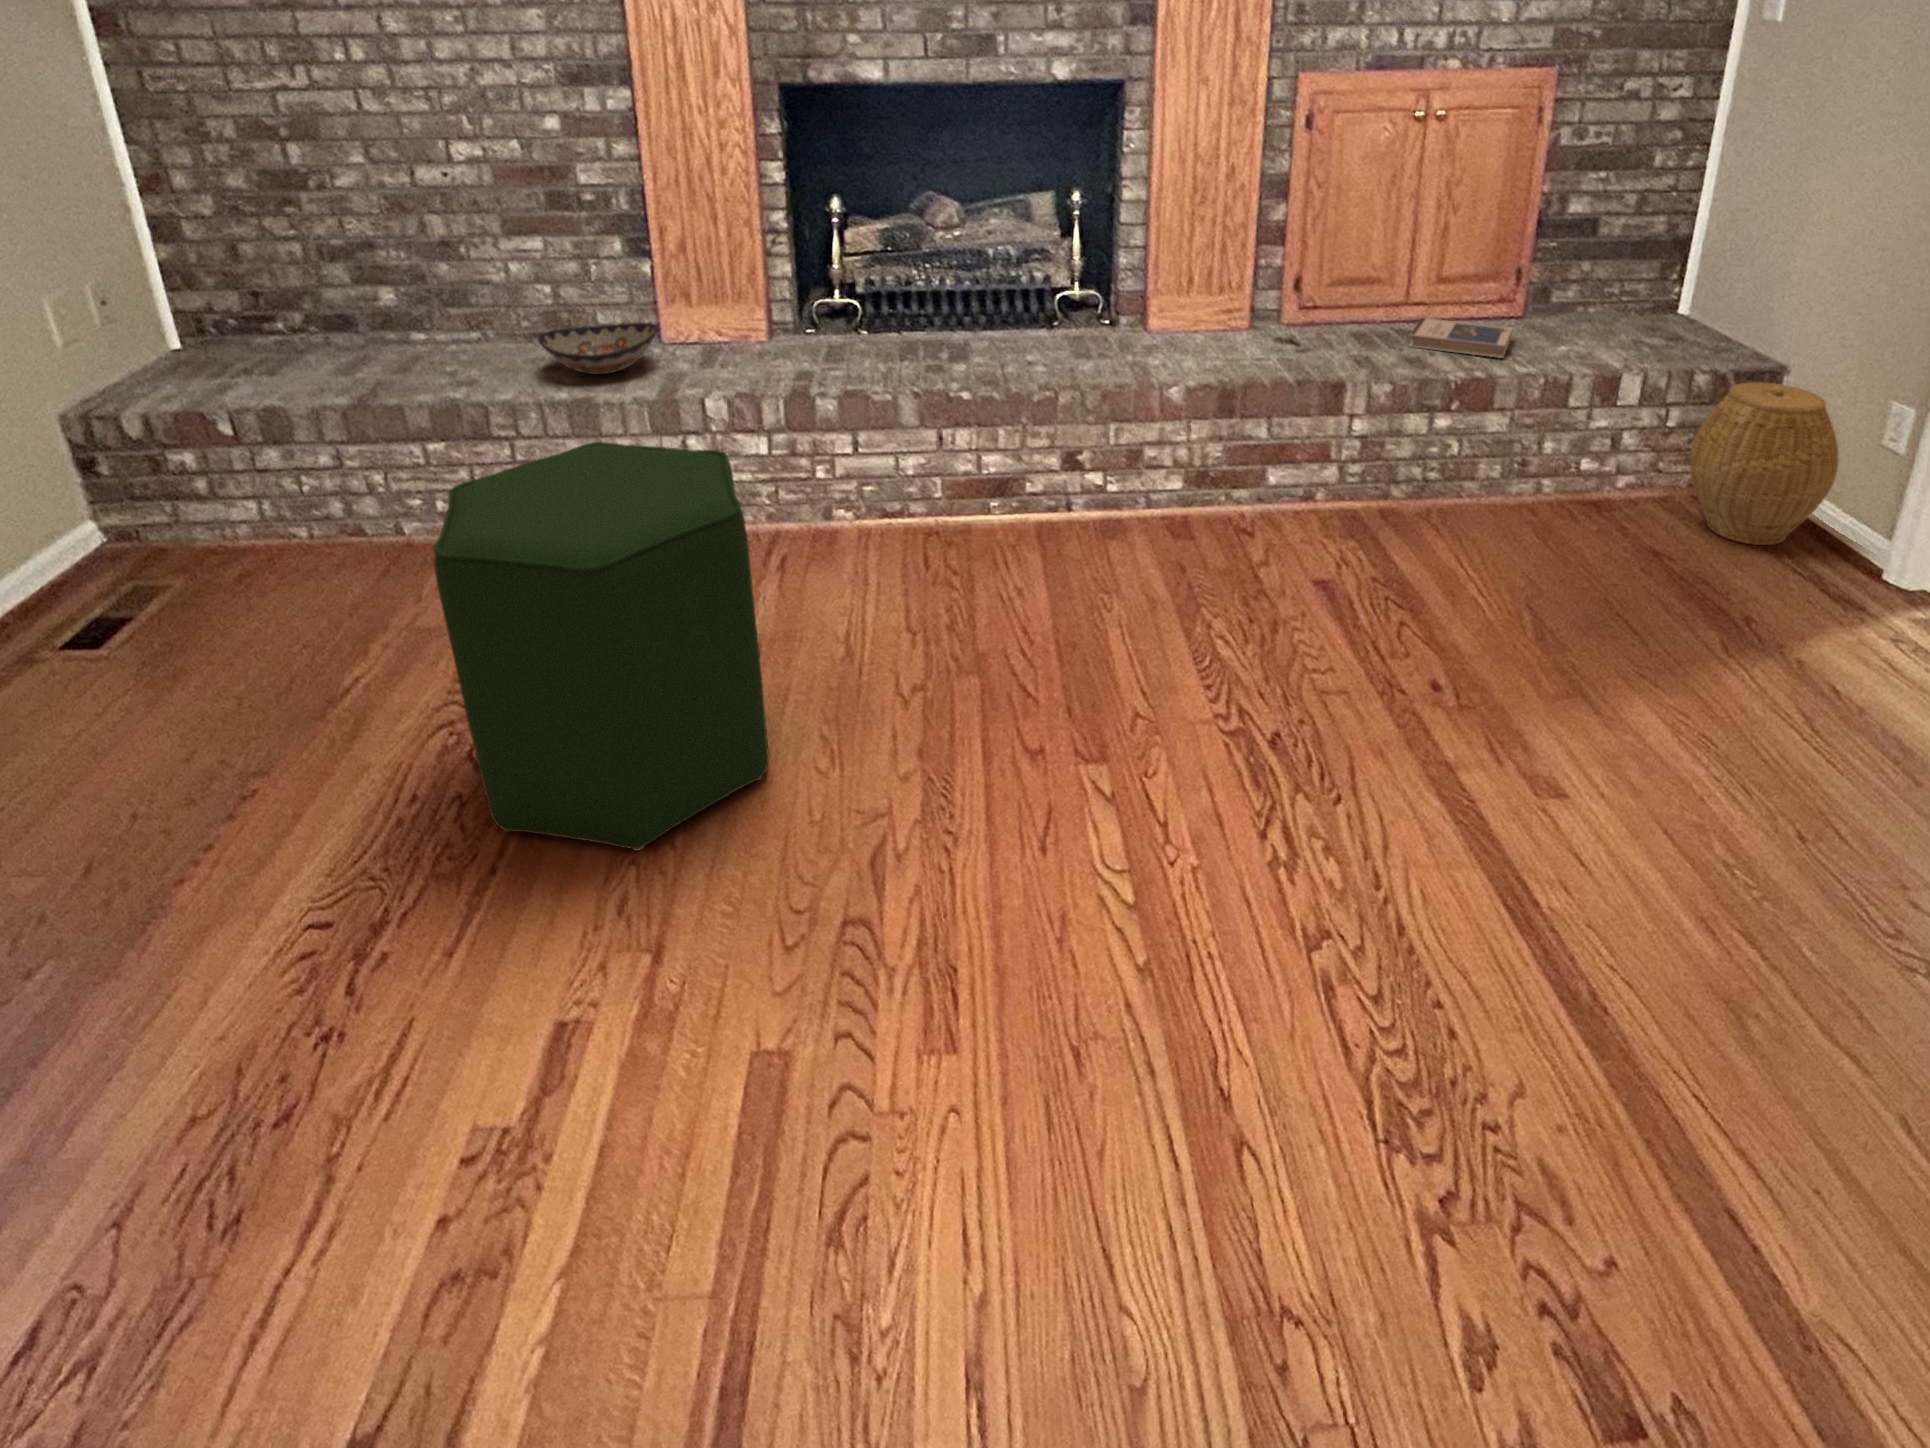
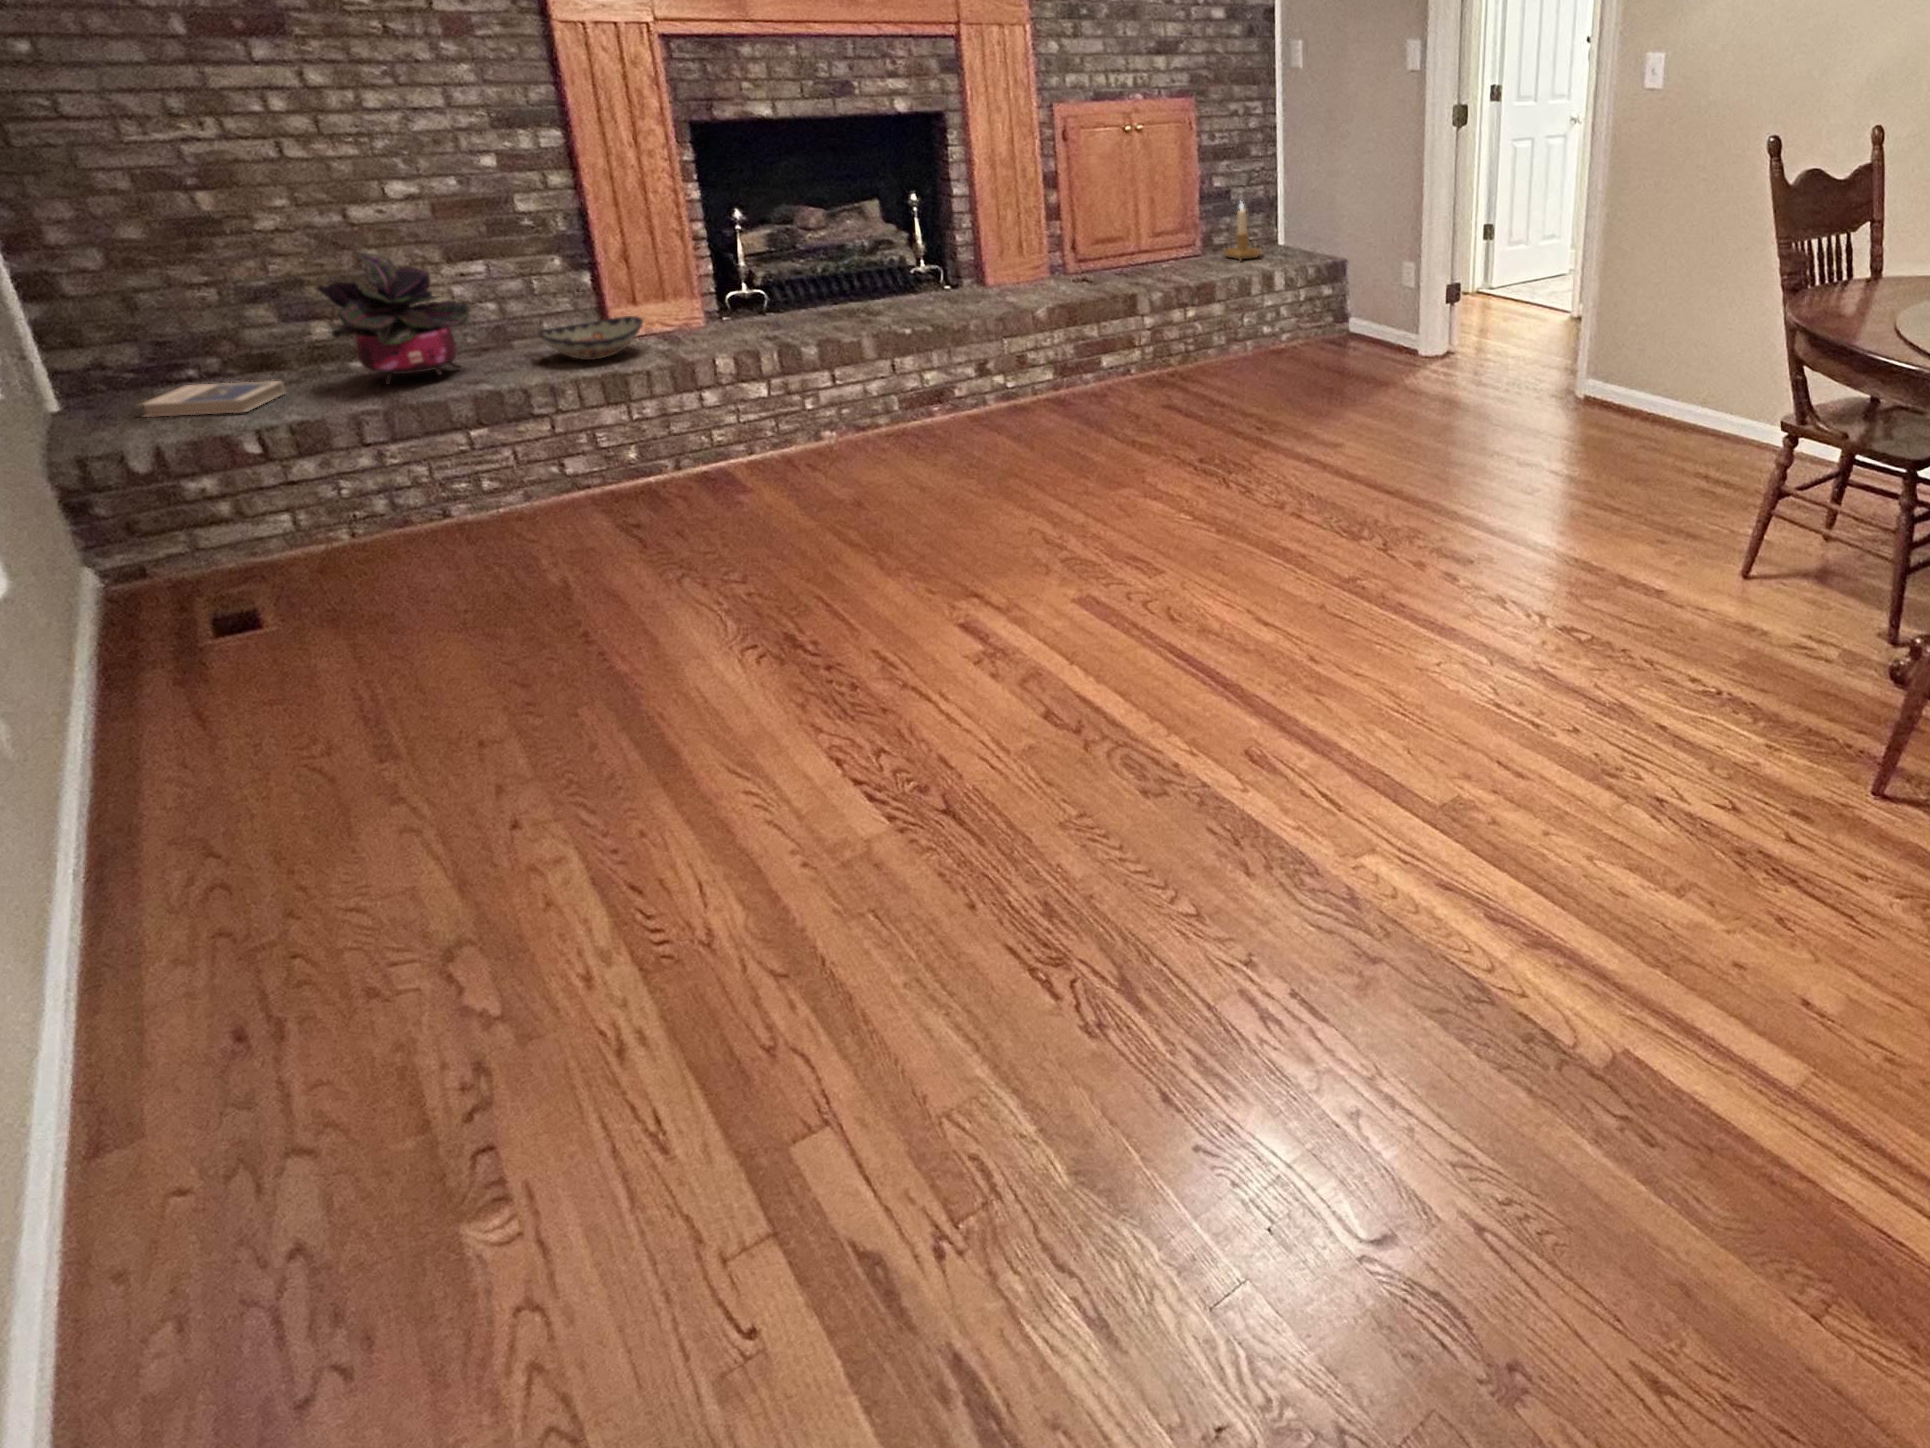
potted plant: none [334,223,484,373] -> present [316,253,469,384]
candlestick: none [1550,238,1626,341] -> present [1224,202,1261,260]
hardback book: present [1409,318,1512,358] -> present [141,381,286,417]
woven basket: present [1690,382,1839,545] -> none [1319,263,1386,350]
ottoman: present [433,442,769,851] -> none [710,343,944,590]

